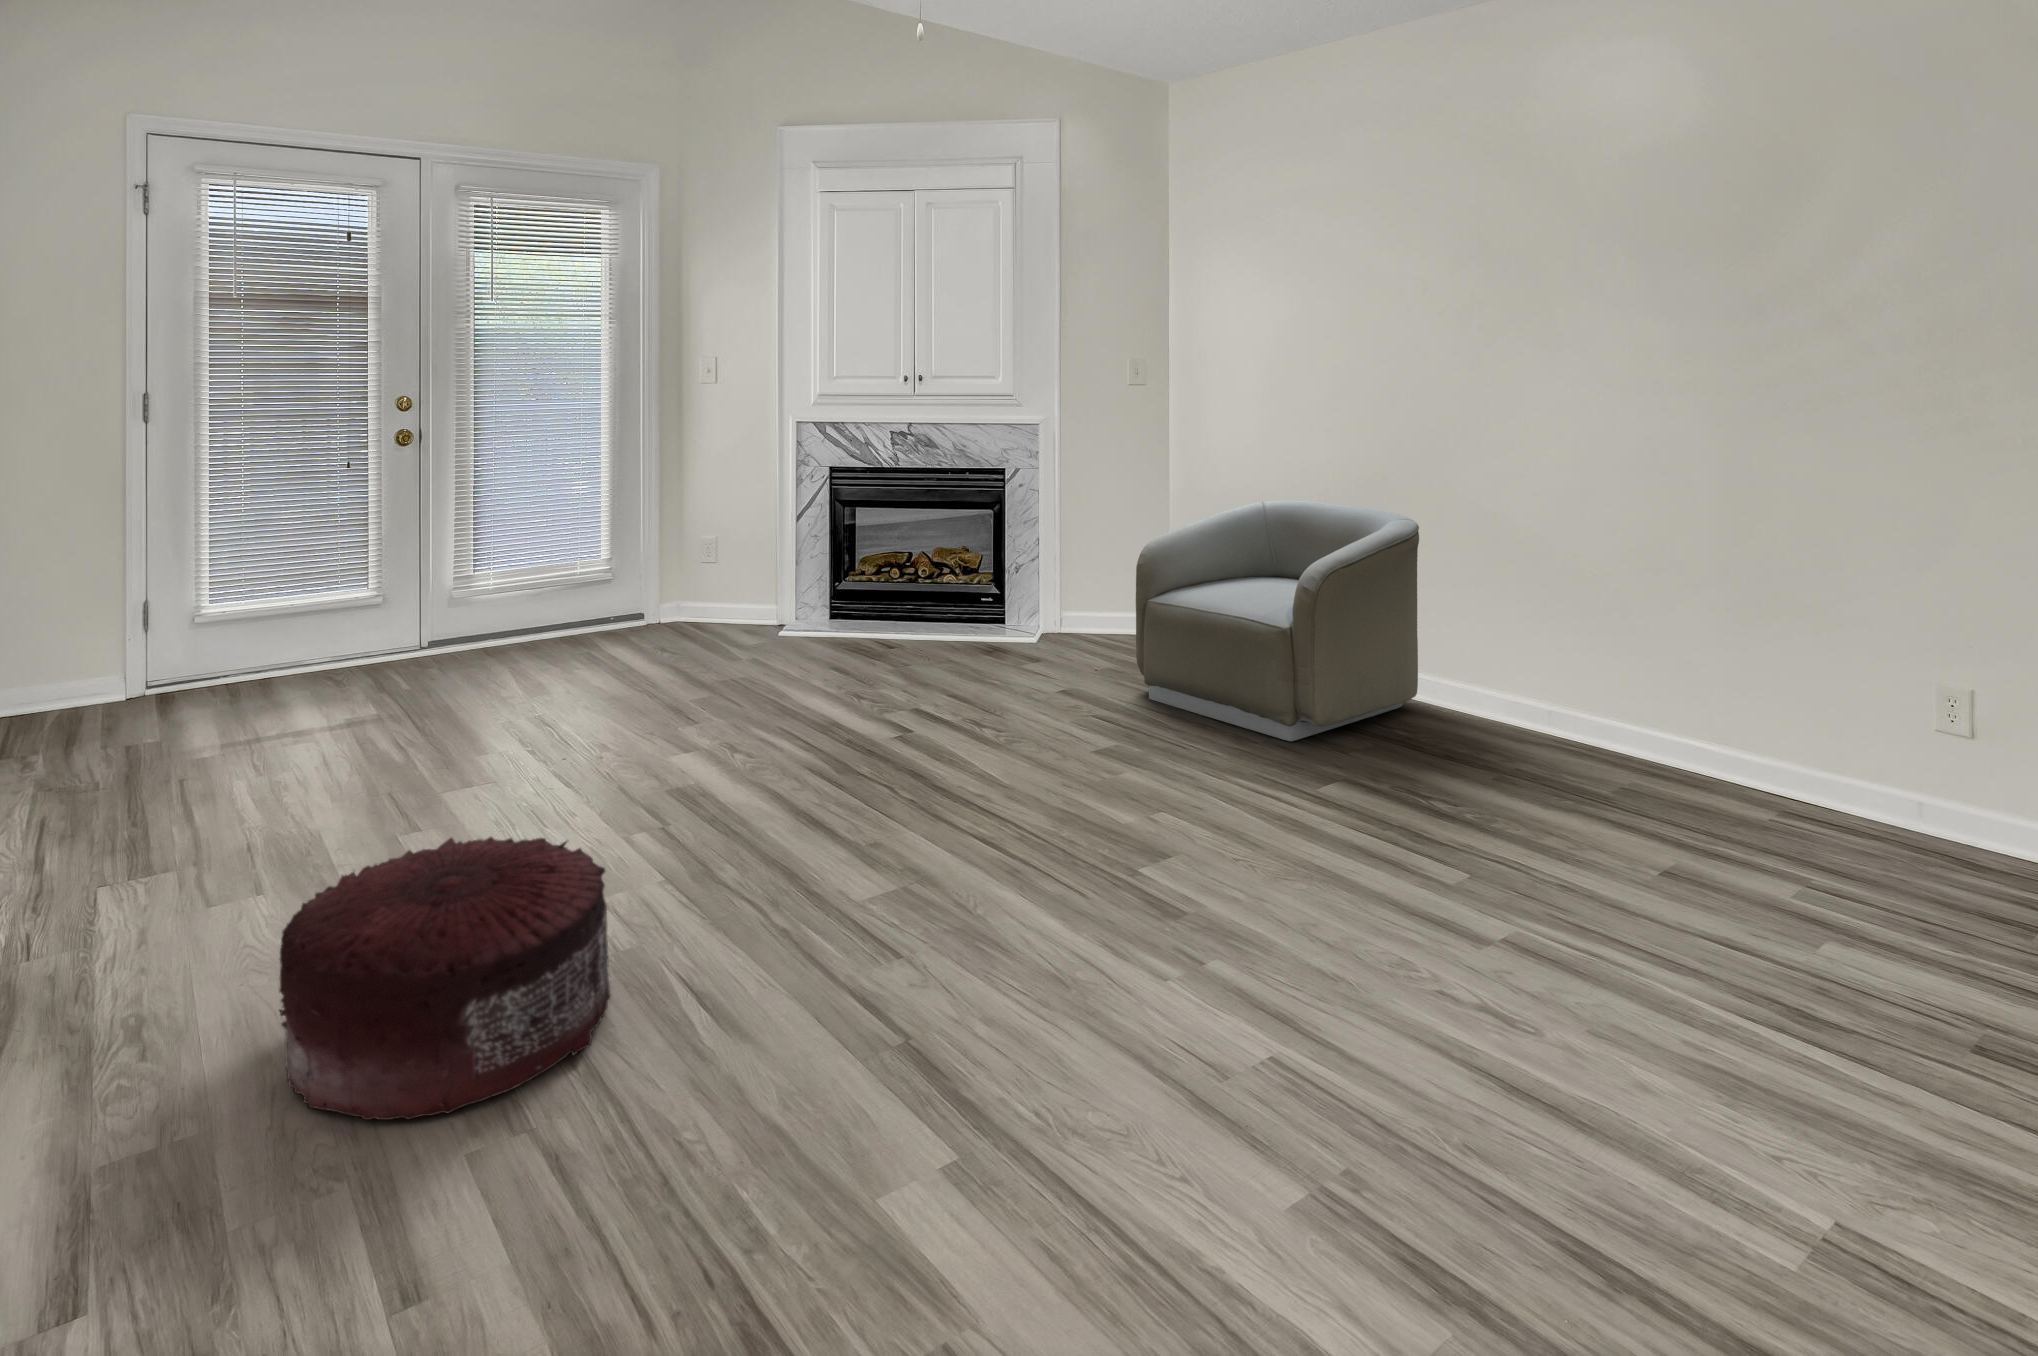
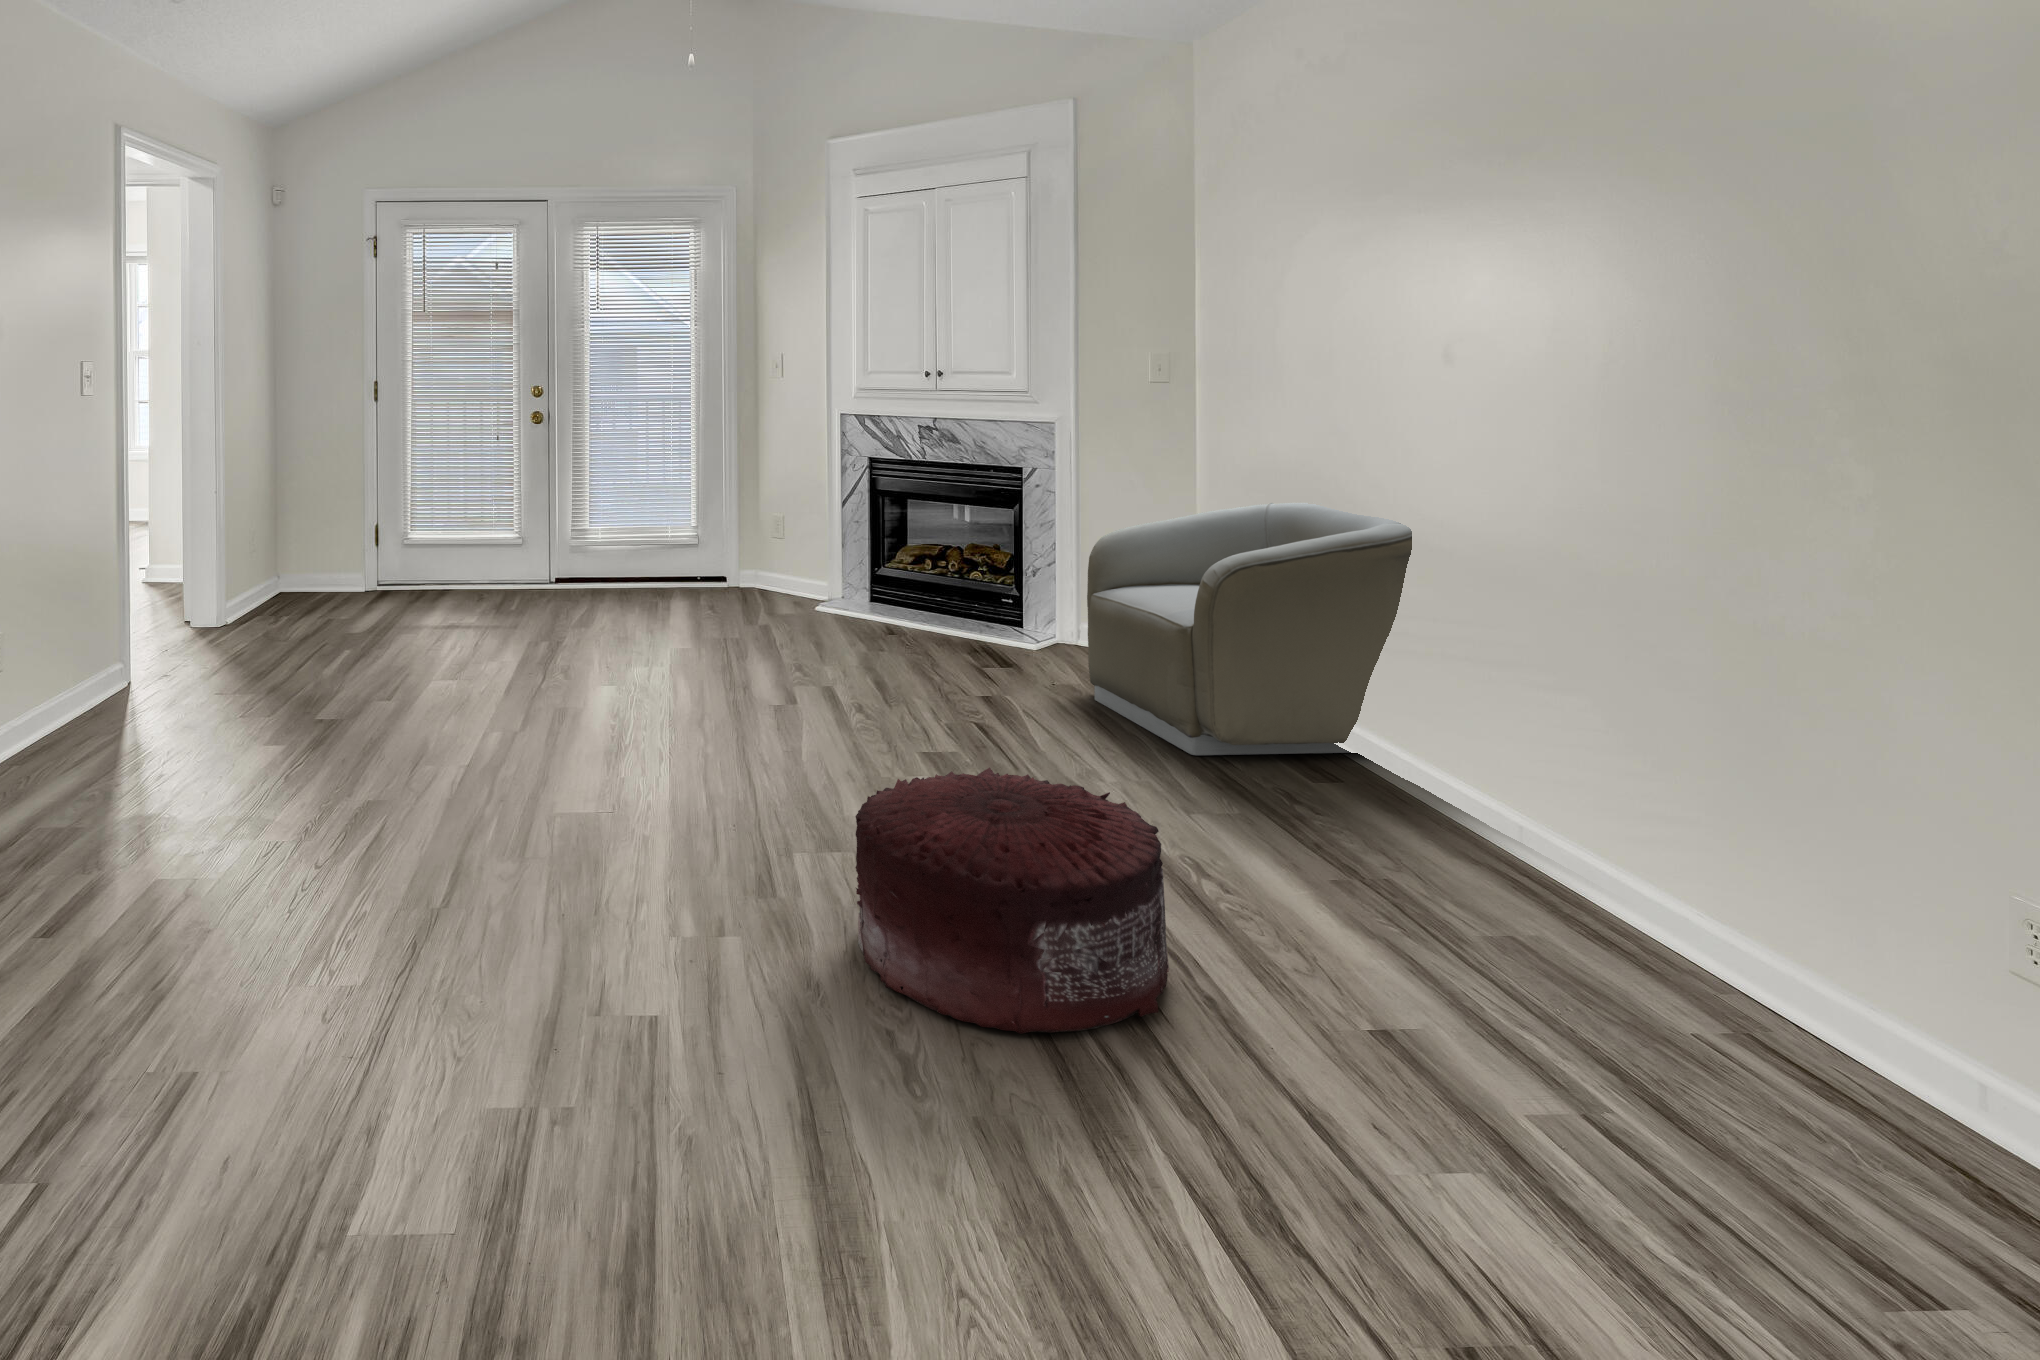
pouf: present [279,836,612,1120] -> present [855,768,1169,1034]

